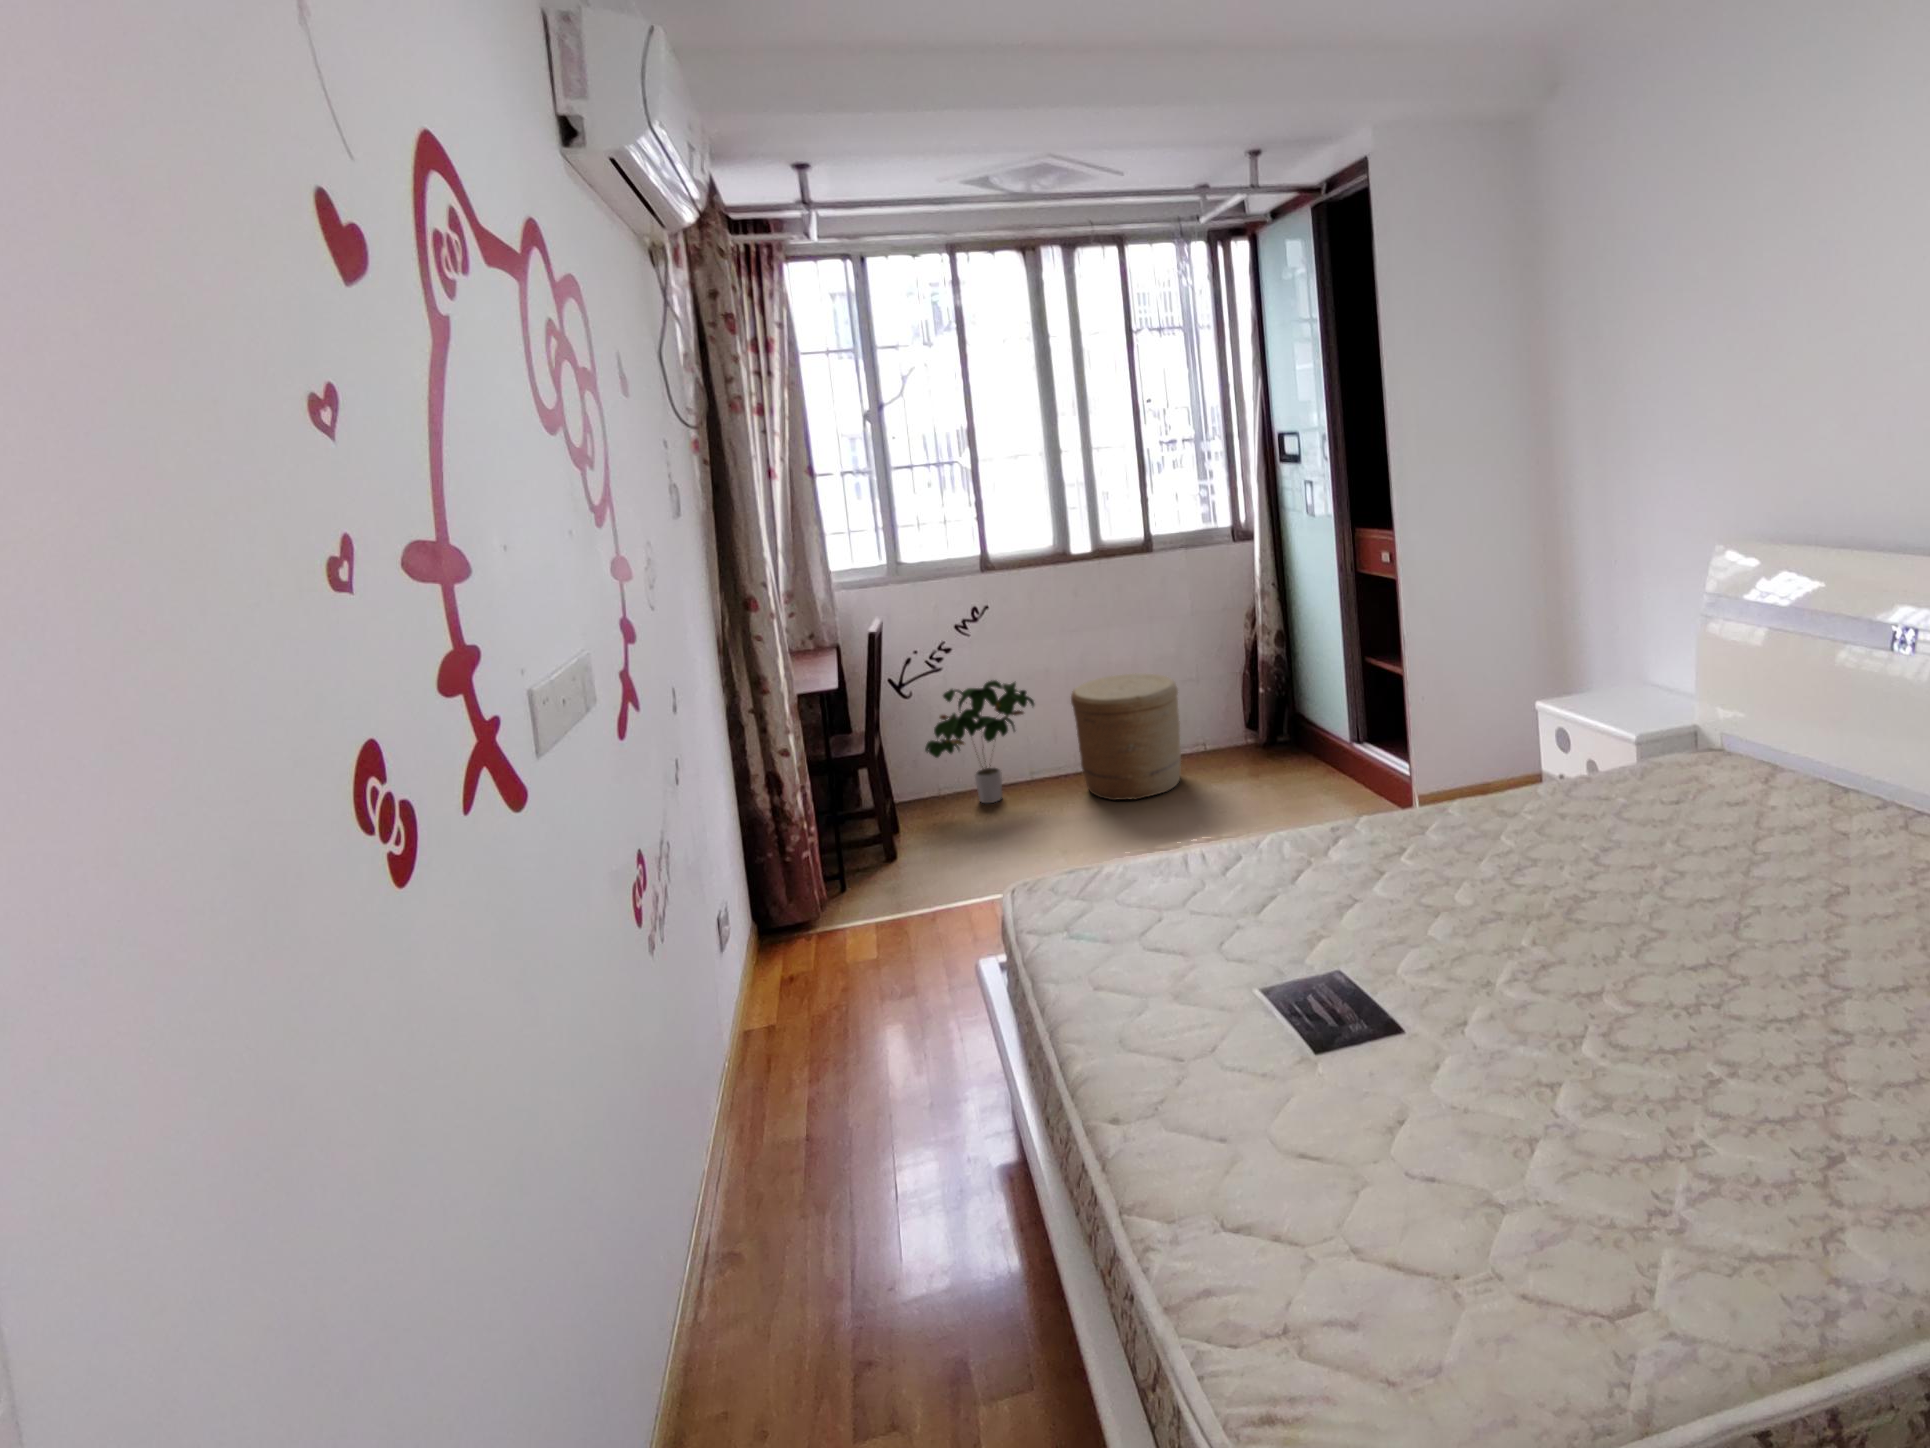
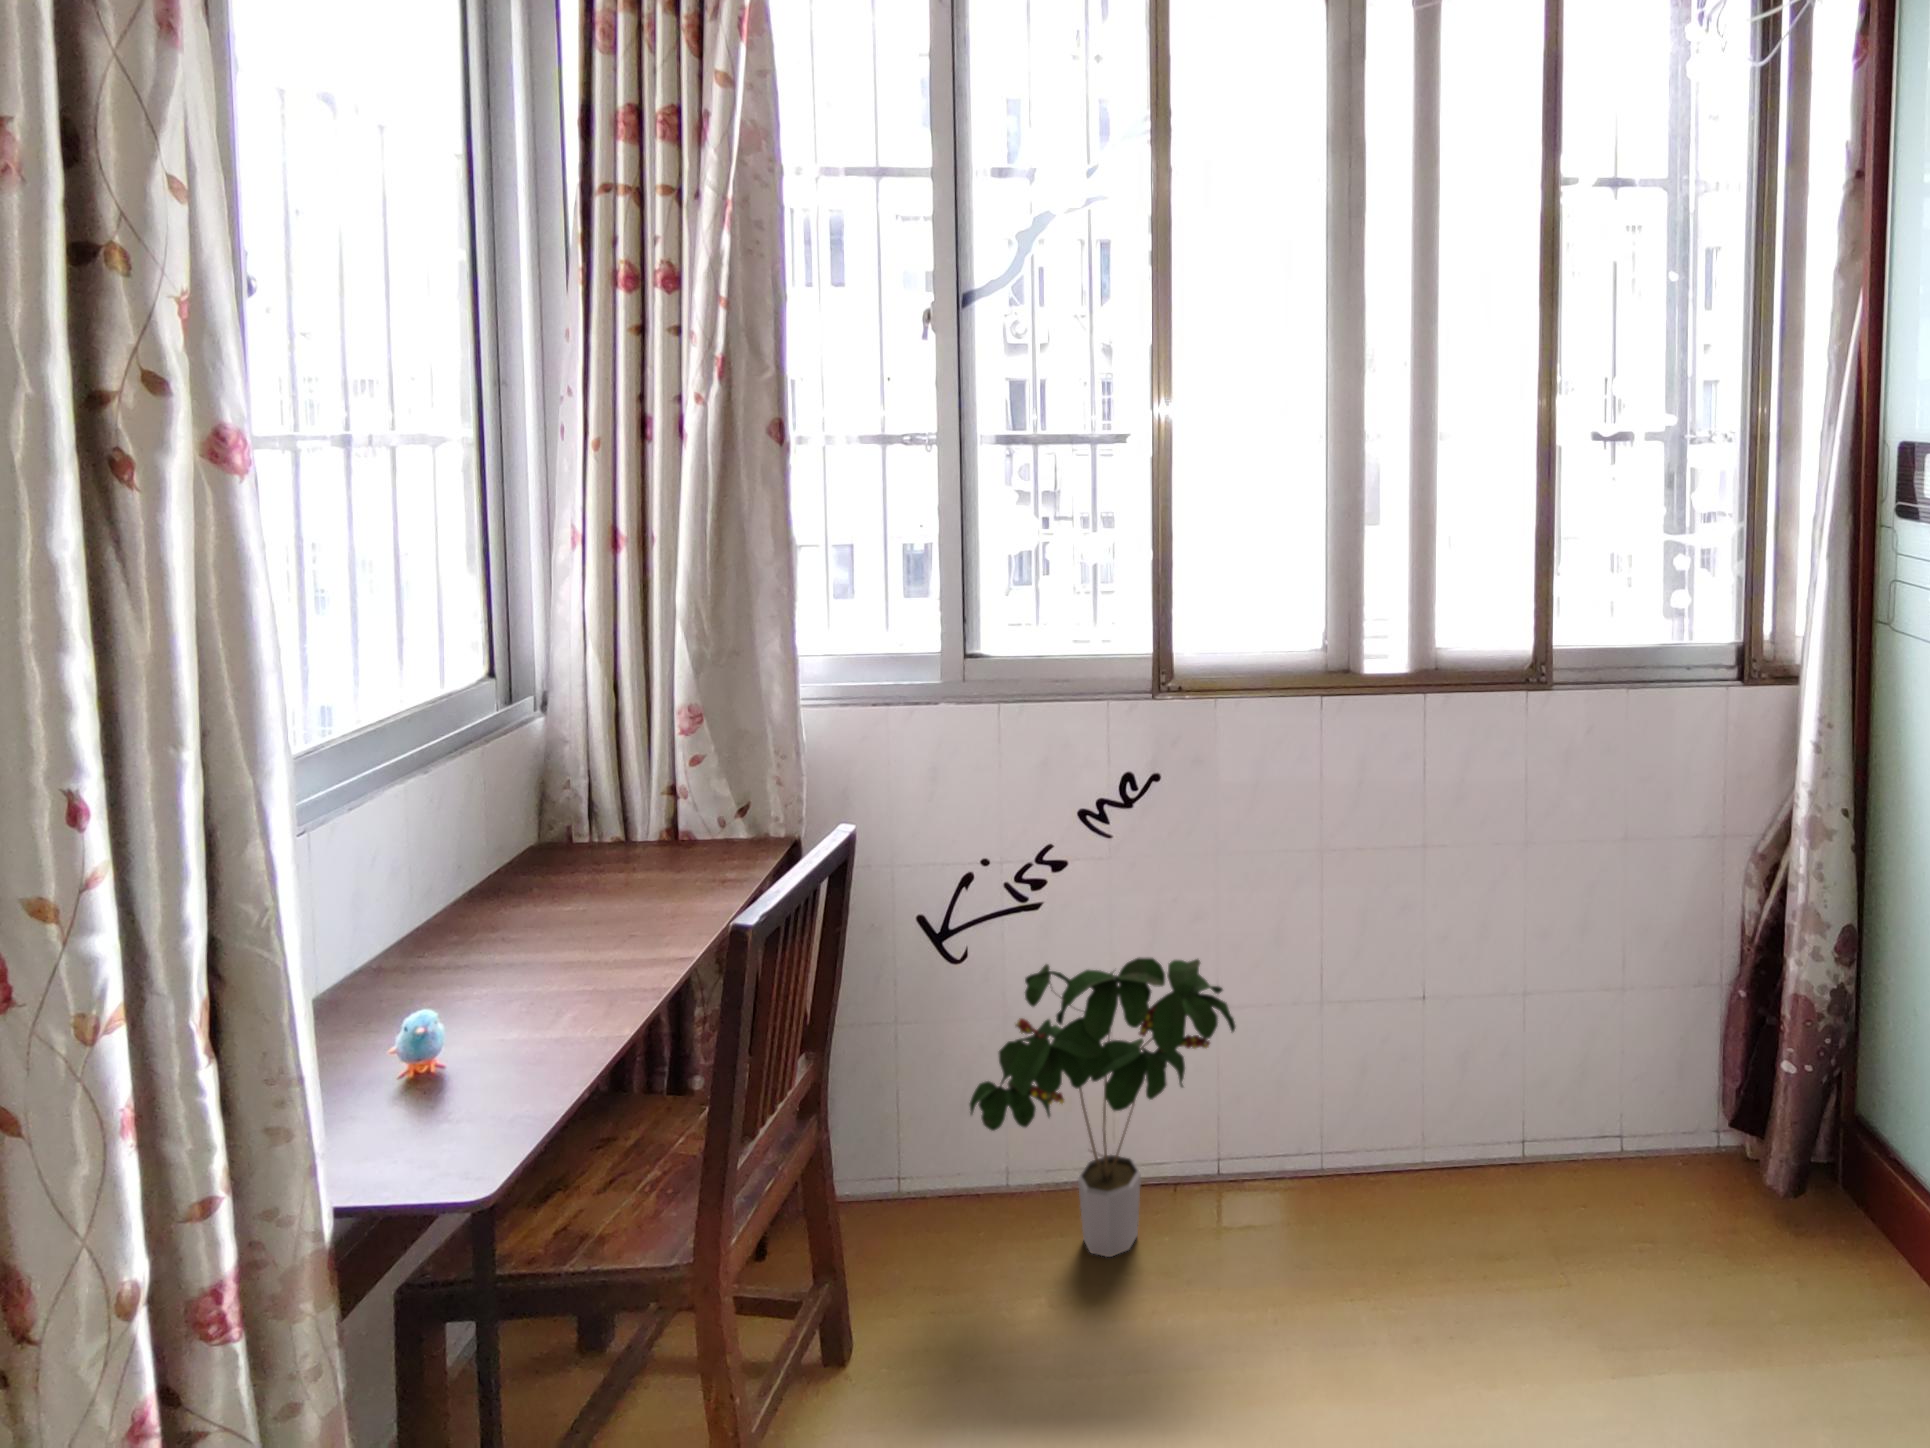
woven basket: present [1071,674,1181,800] -> none [1320,971,1591,1362]

